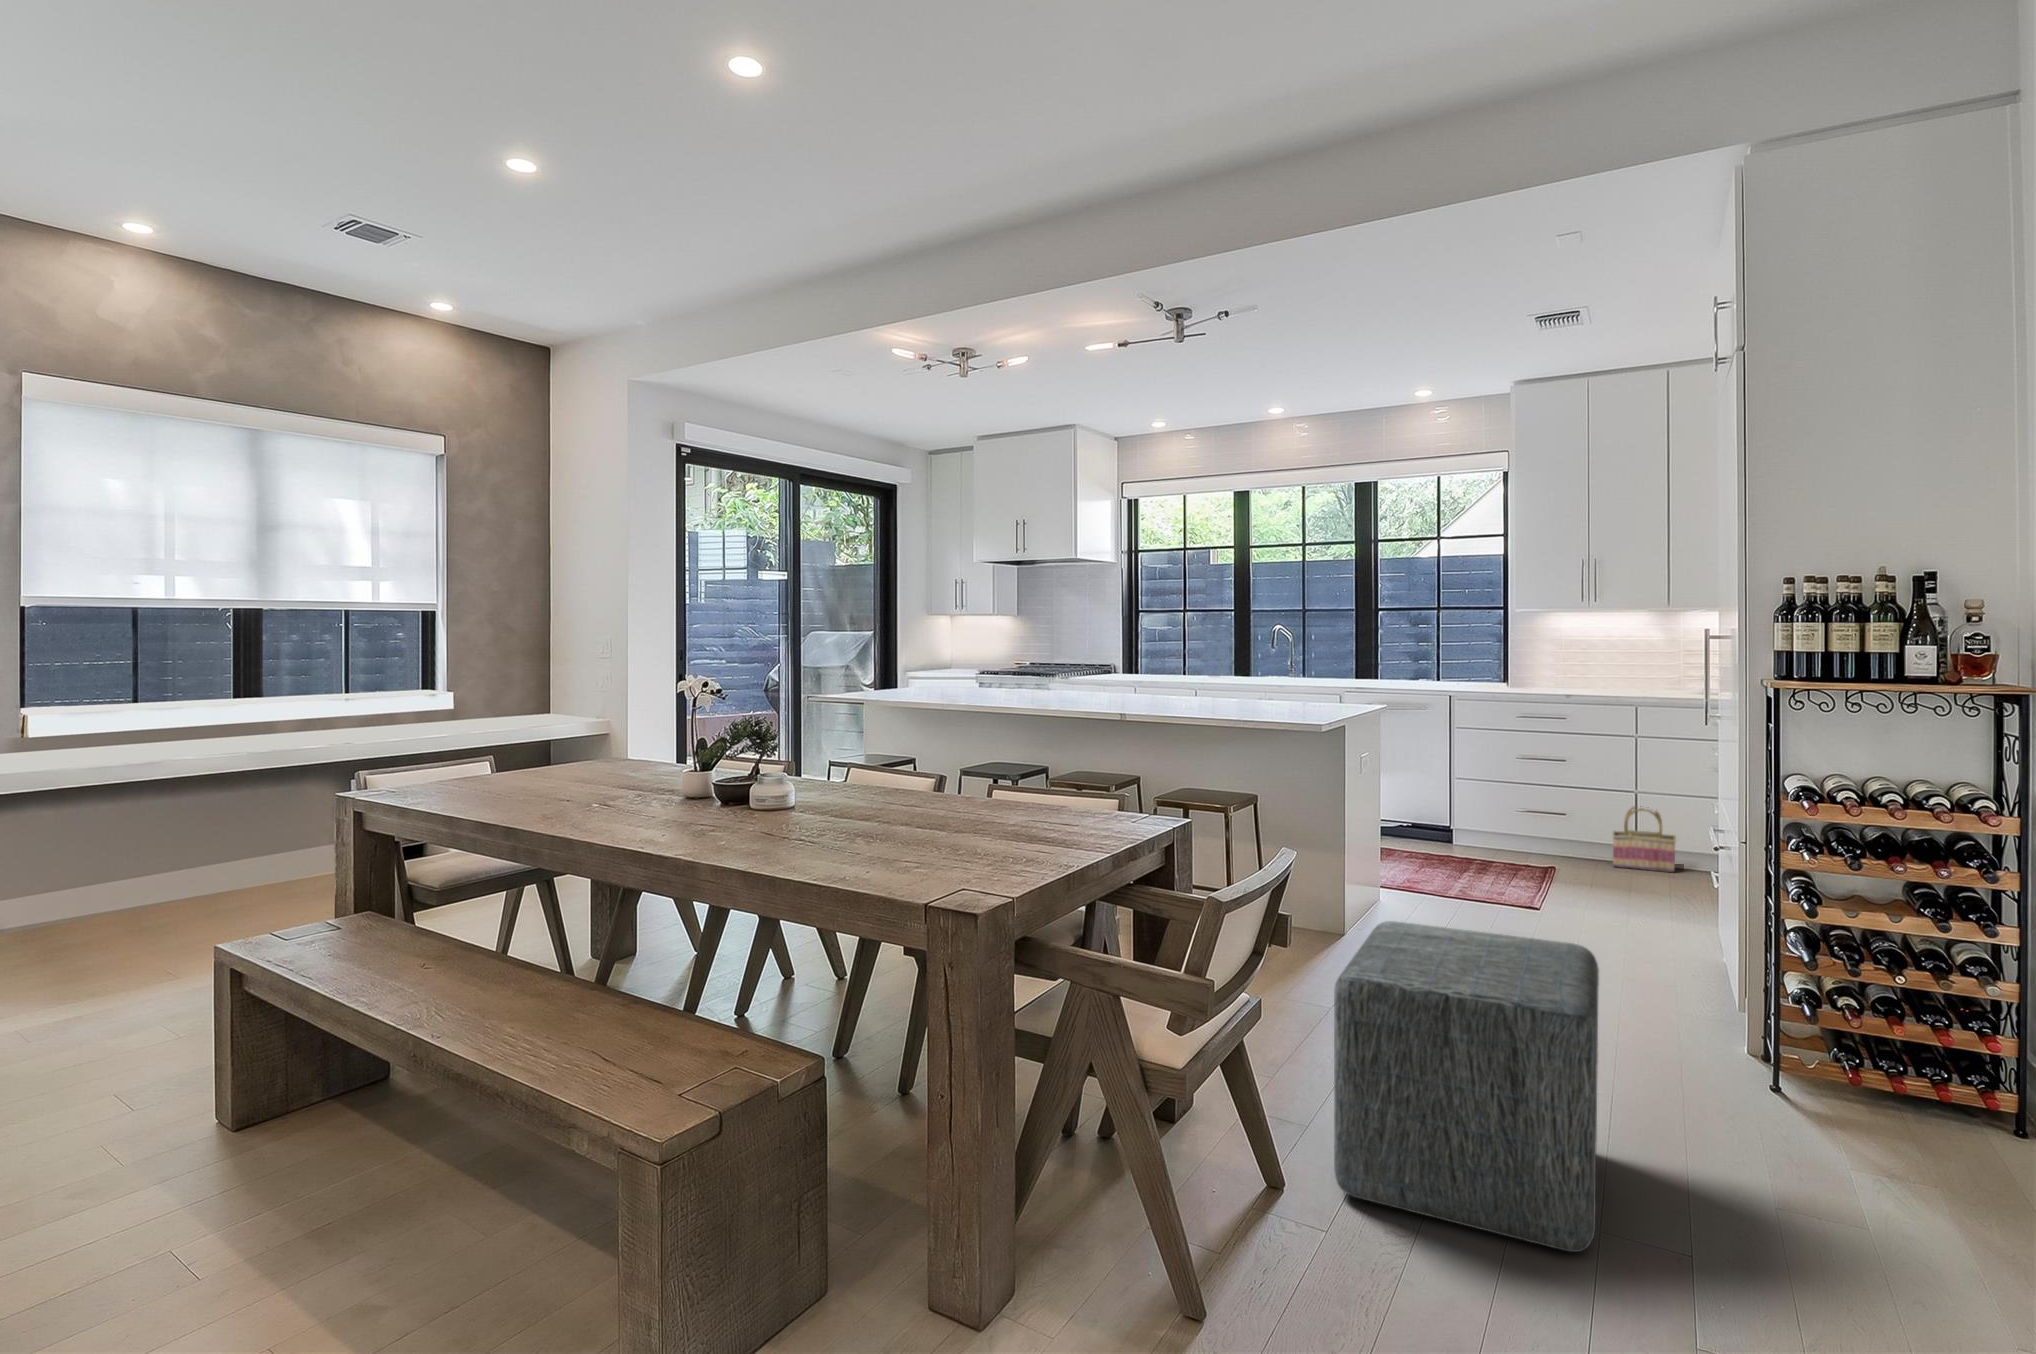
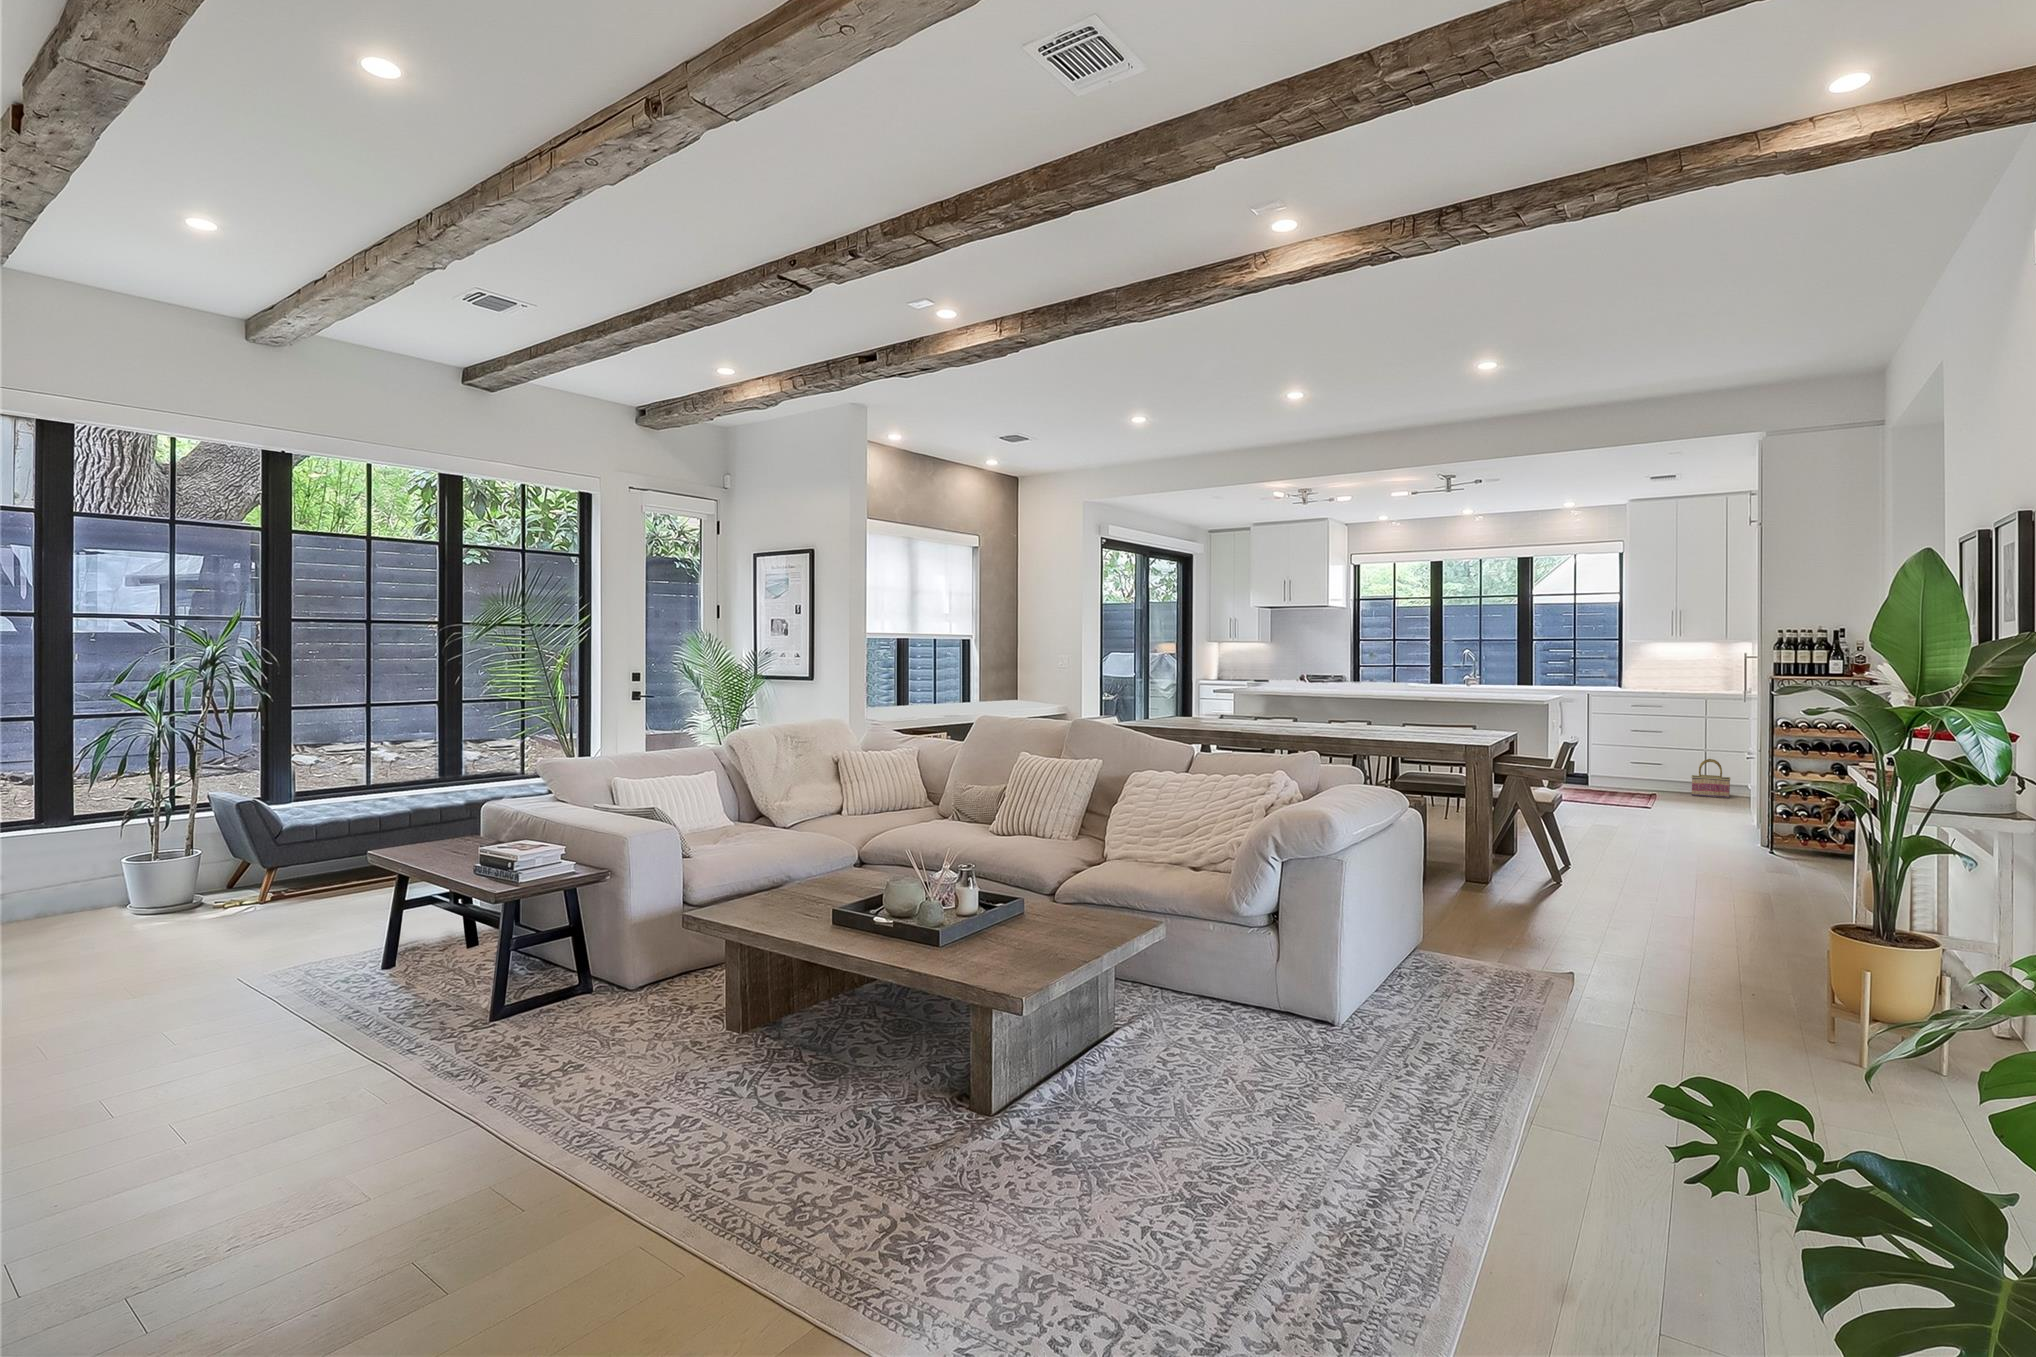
ottoman: present [1334,921,1599,1252] -> none [1591,773,1699,878]

